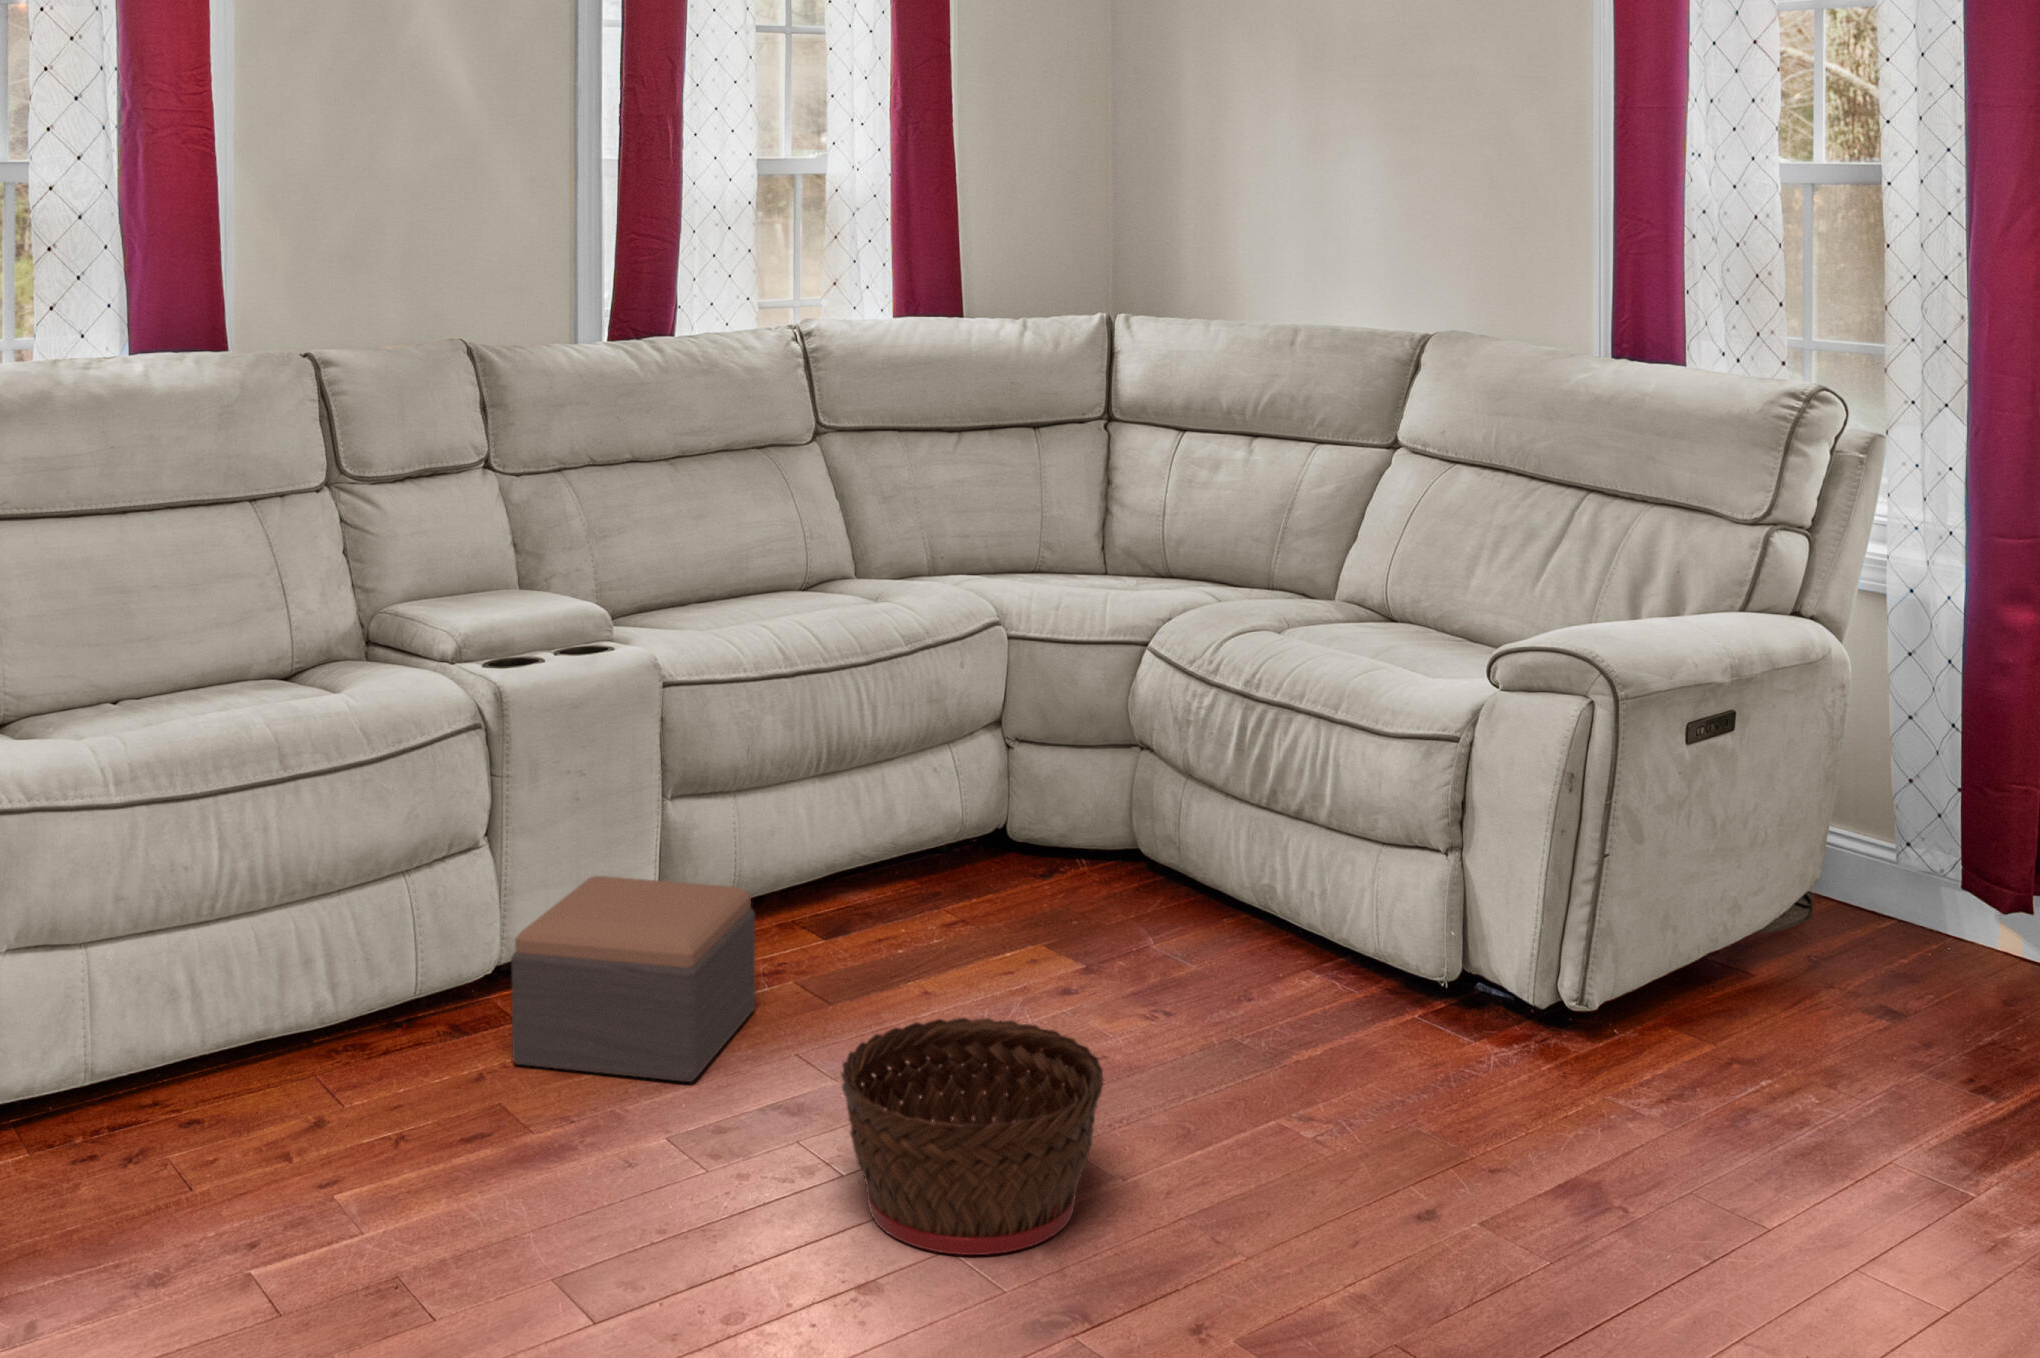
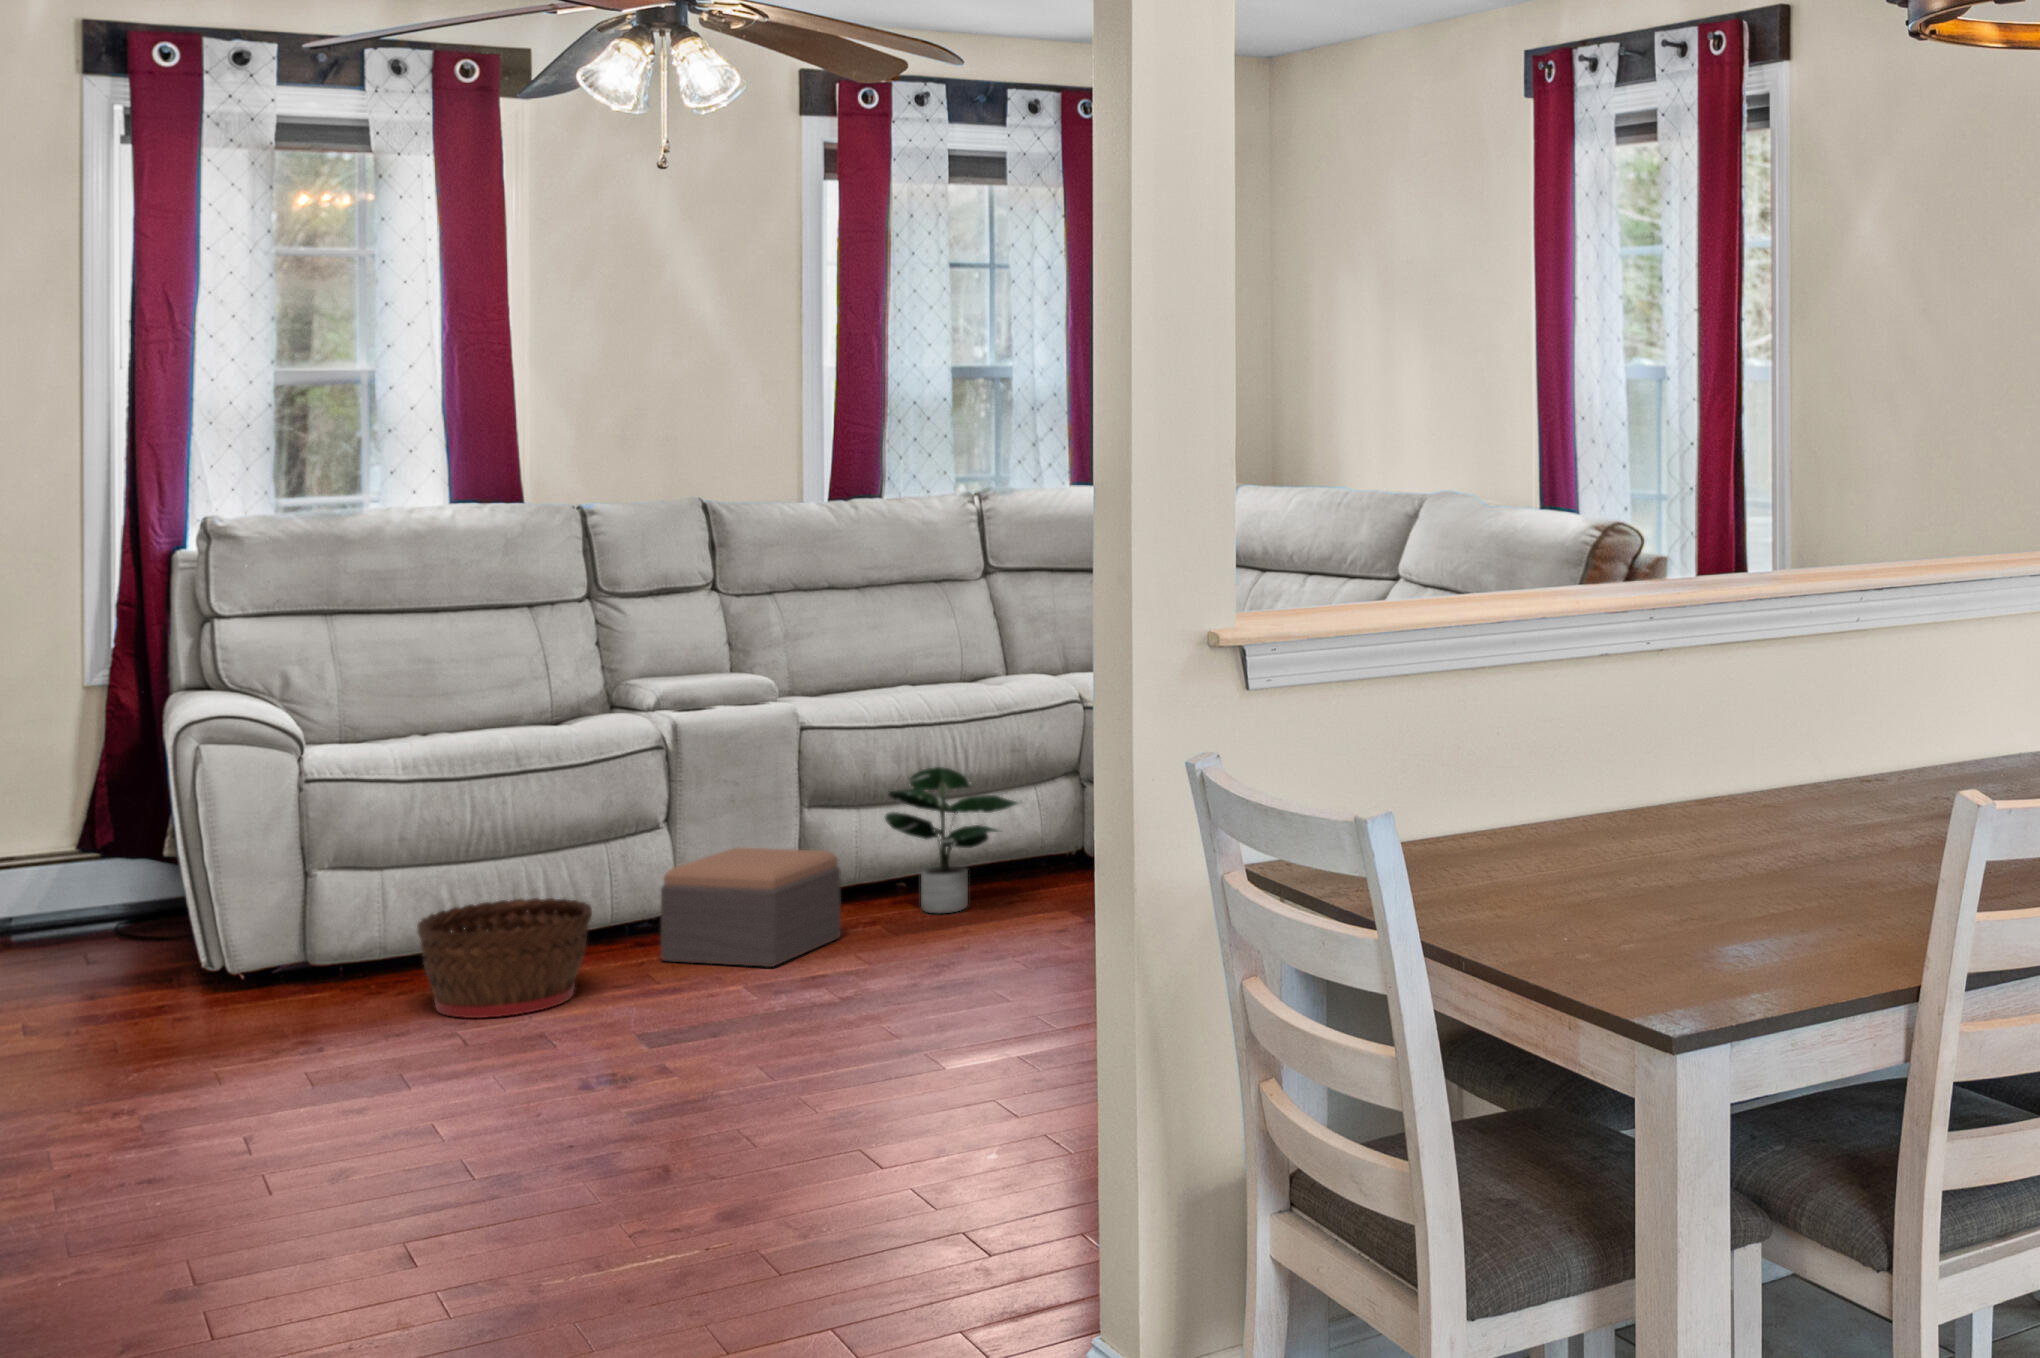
potted plant: none [780,737,972,954] -> present [885,767,1017,913]
basket: present [841,1017,1103,1255] -> present [417,898,592,1018]

